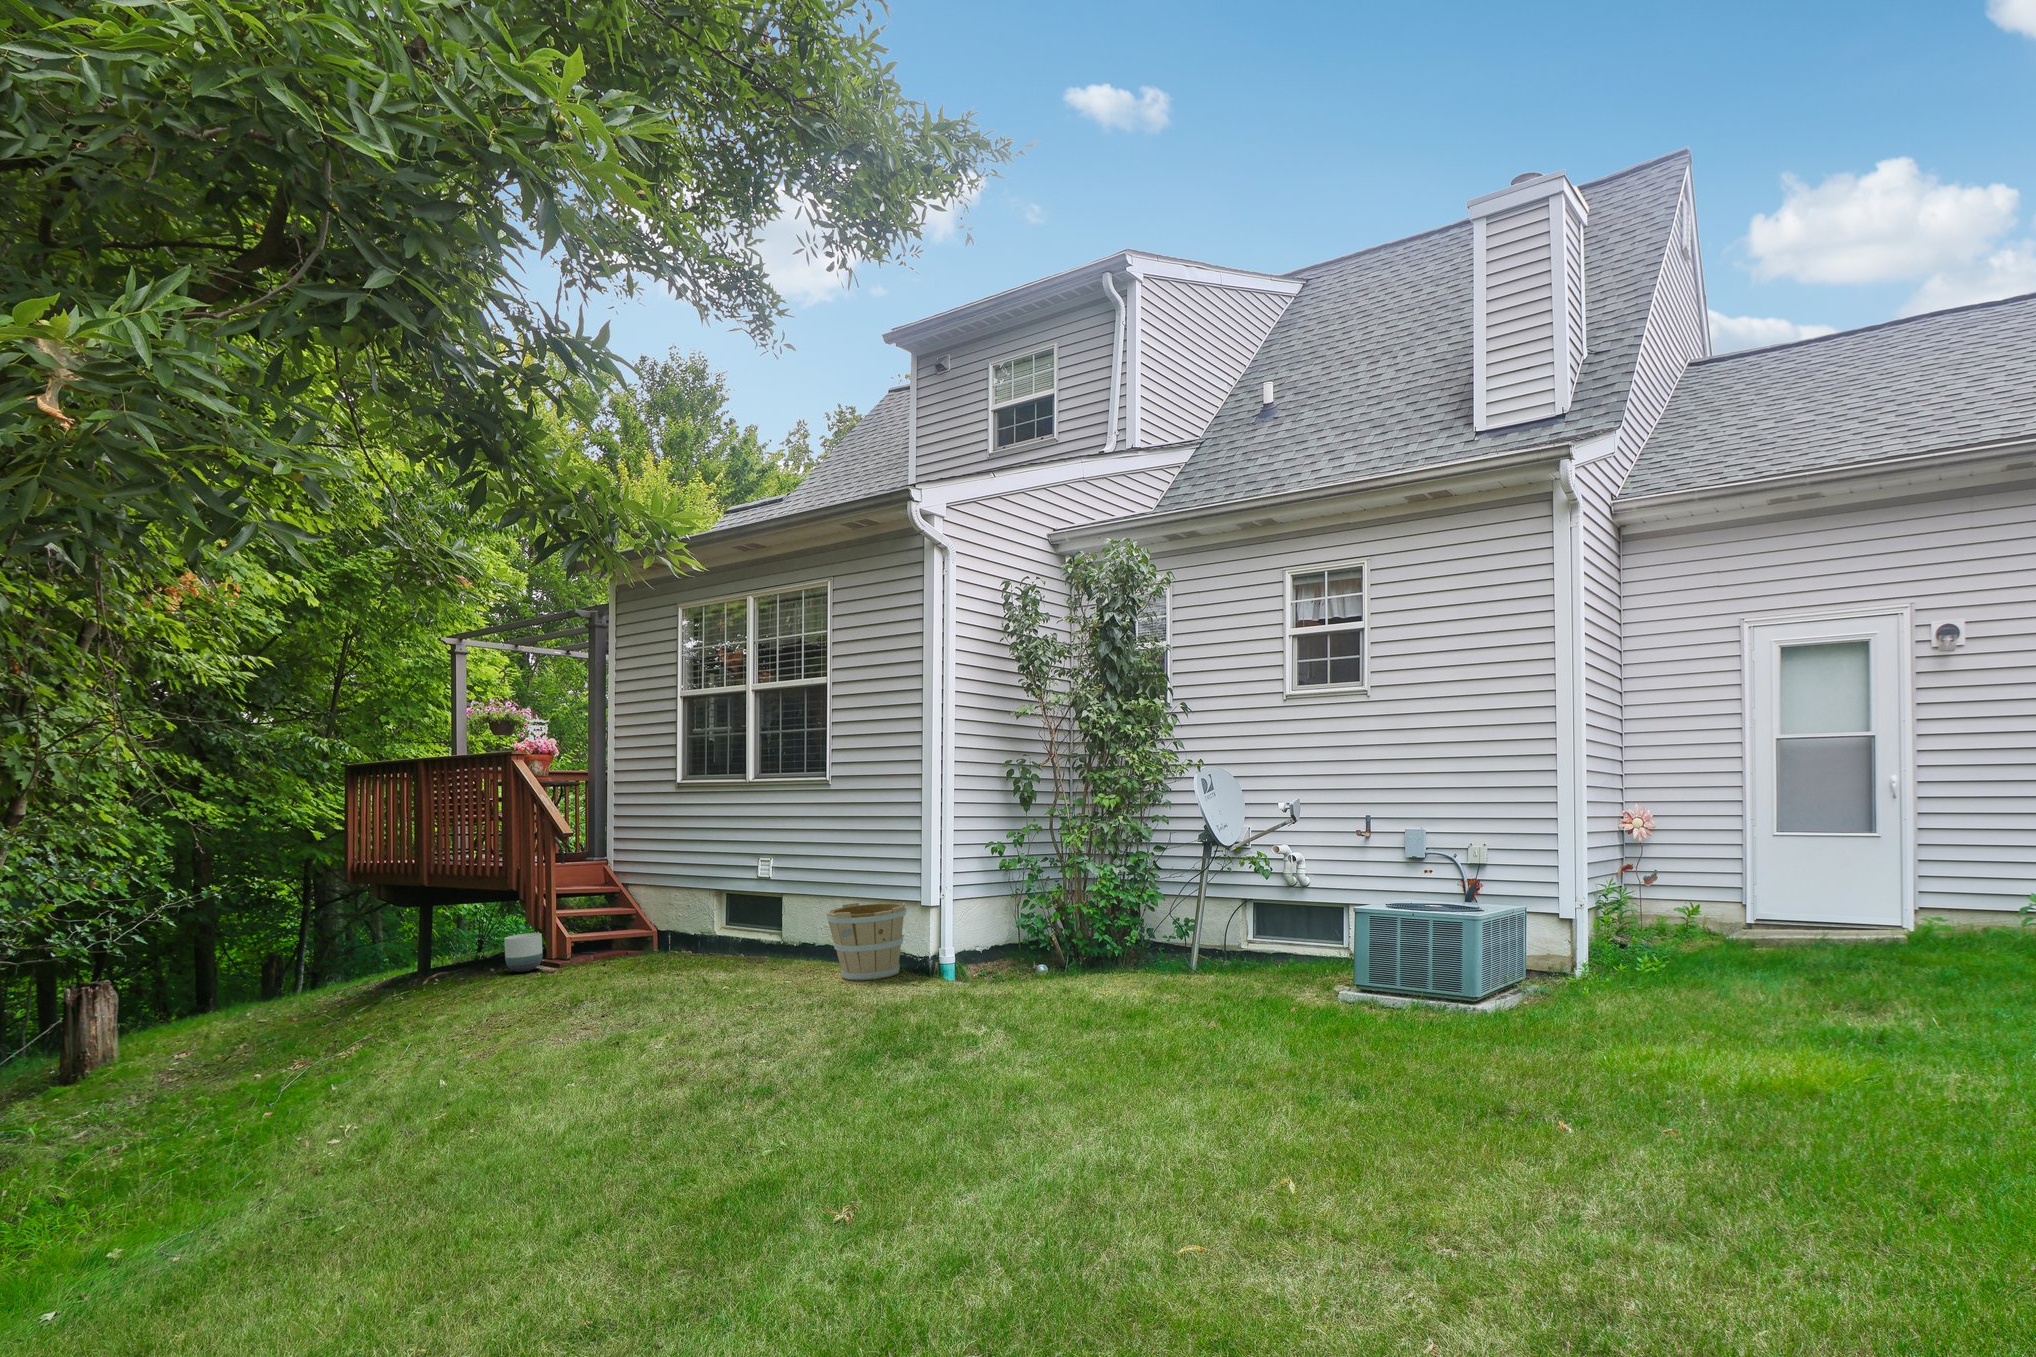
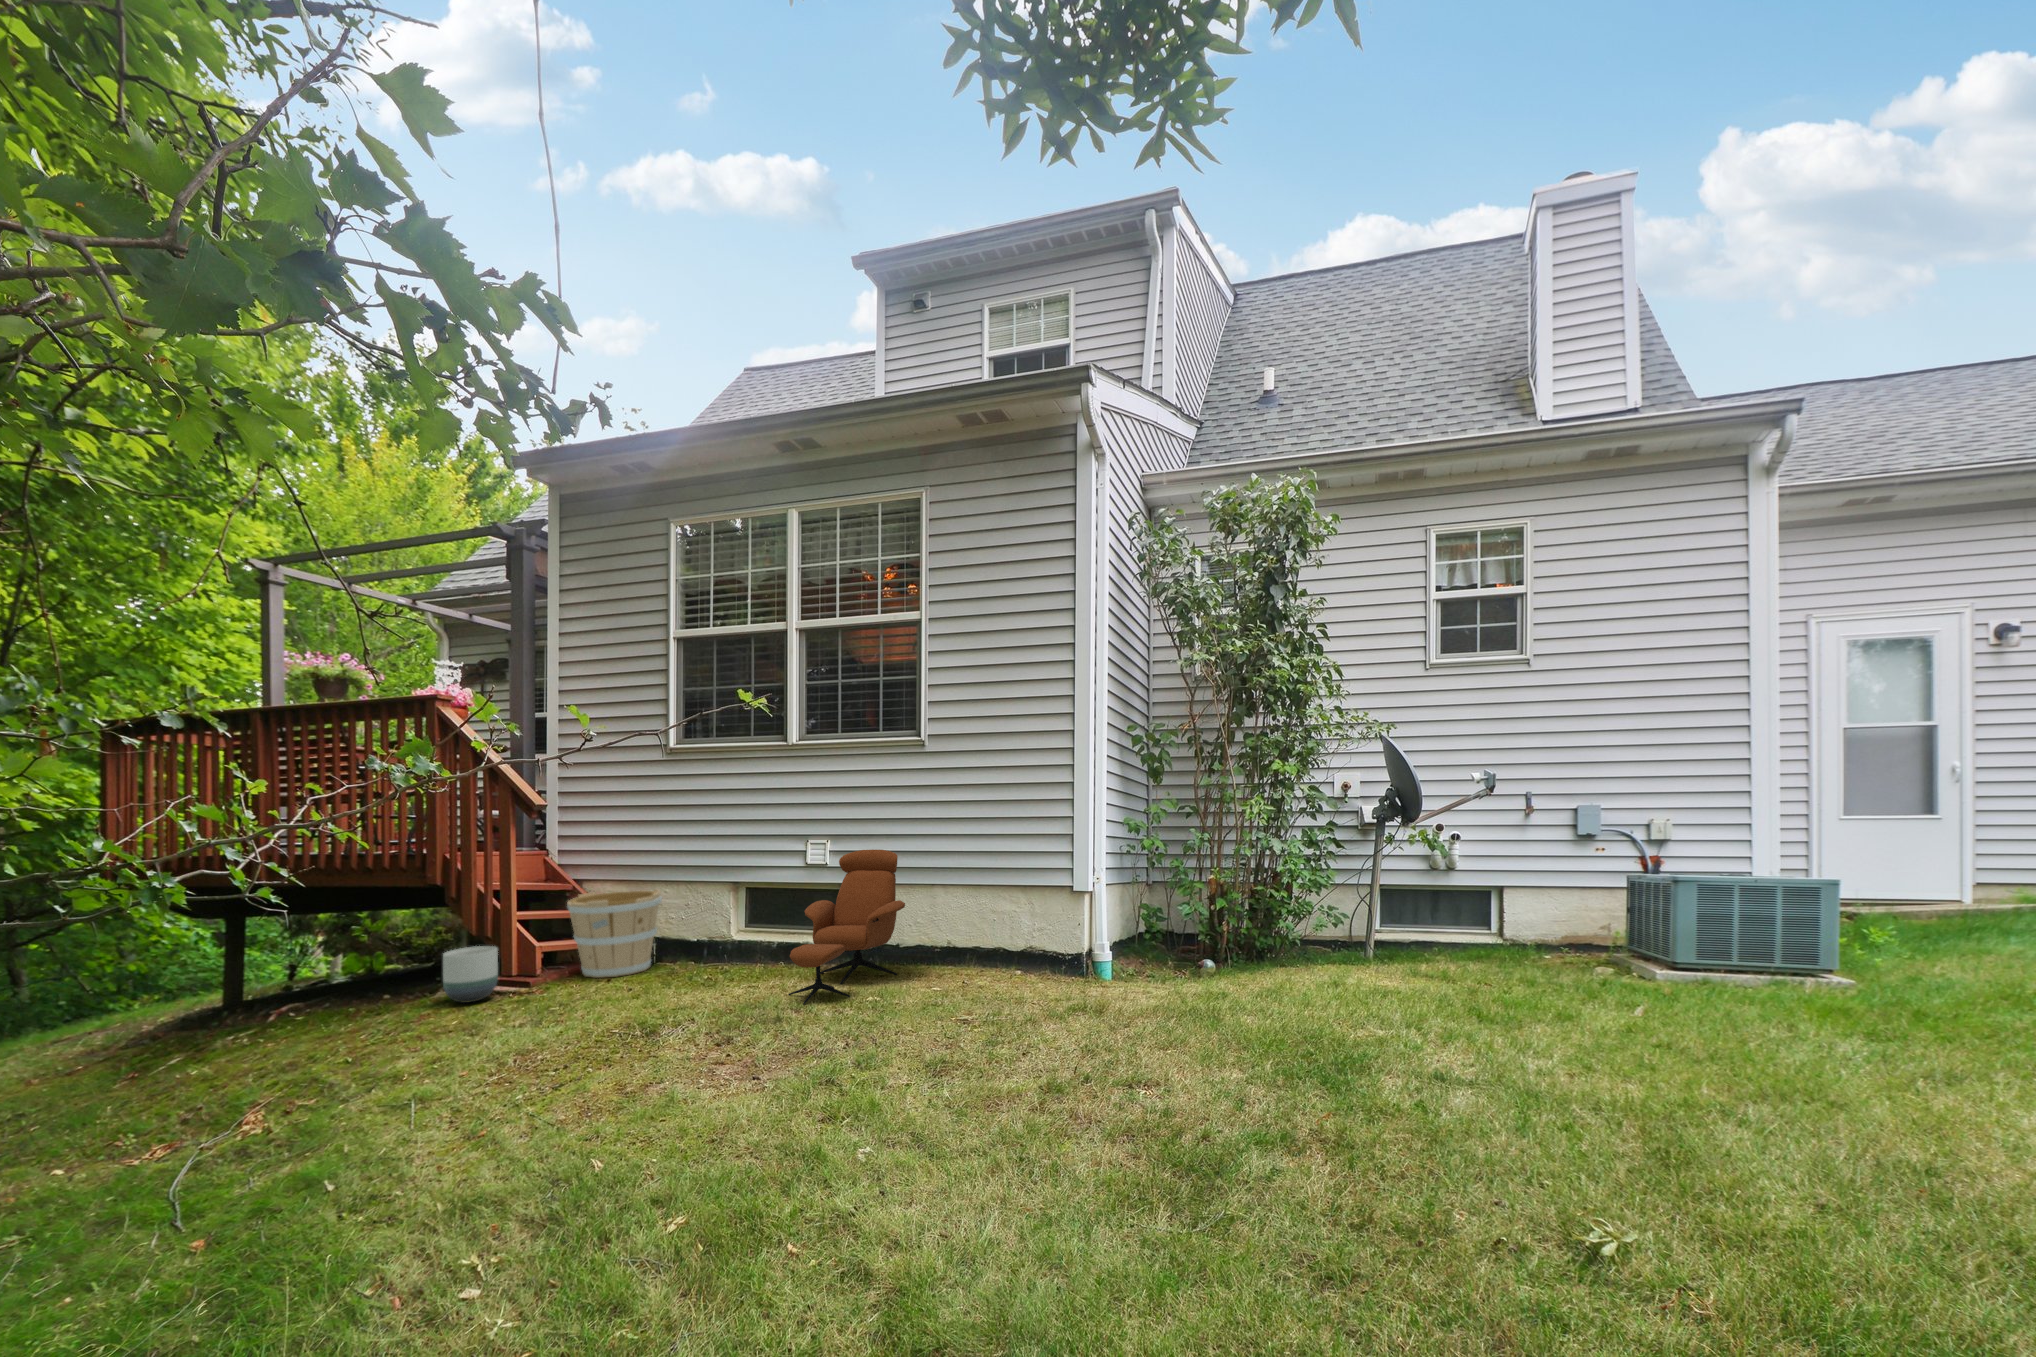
lounge chair: none [697,867,808,983] -> present [788,849,905,1005]
wooden bucket: present [827,903,906,981] -> present [567,889,662,978]

